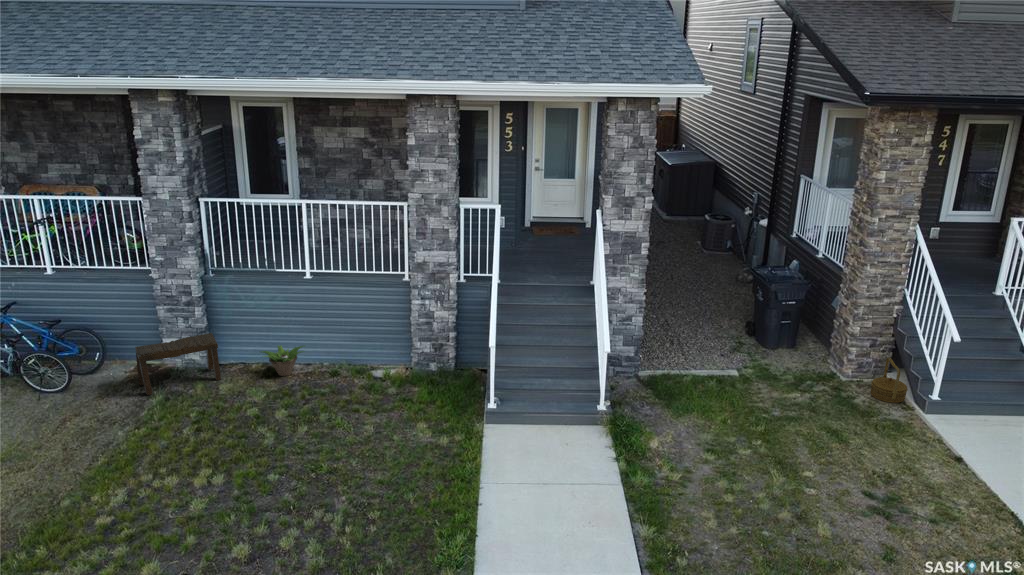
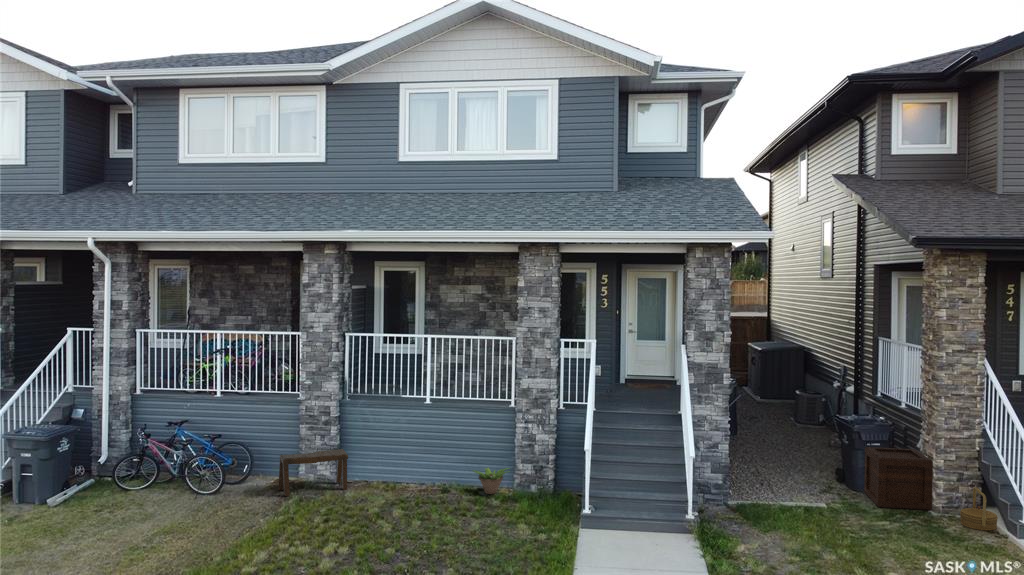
wooden crate: none [776,310,850,376] -> present [864,447,933,510]
decorative plant: present [262,345,304,376] -> present [473,468,509,494]

